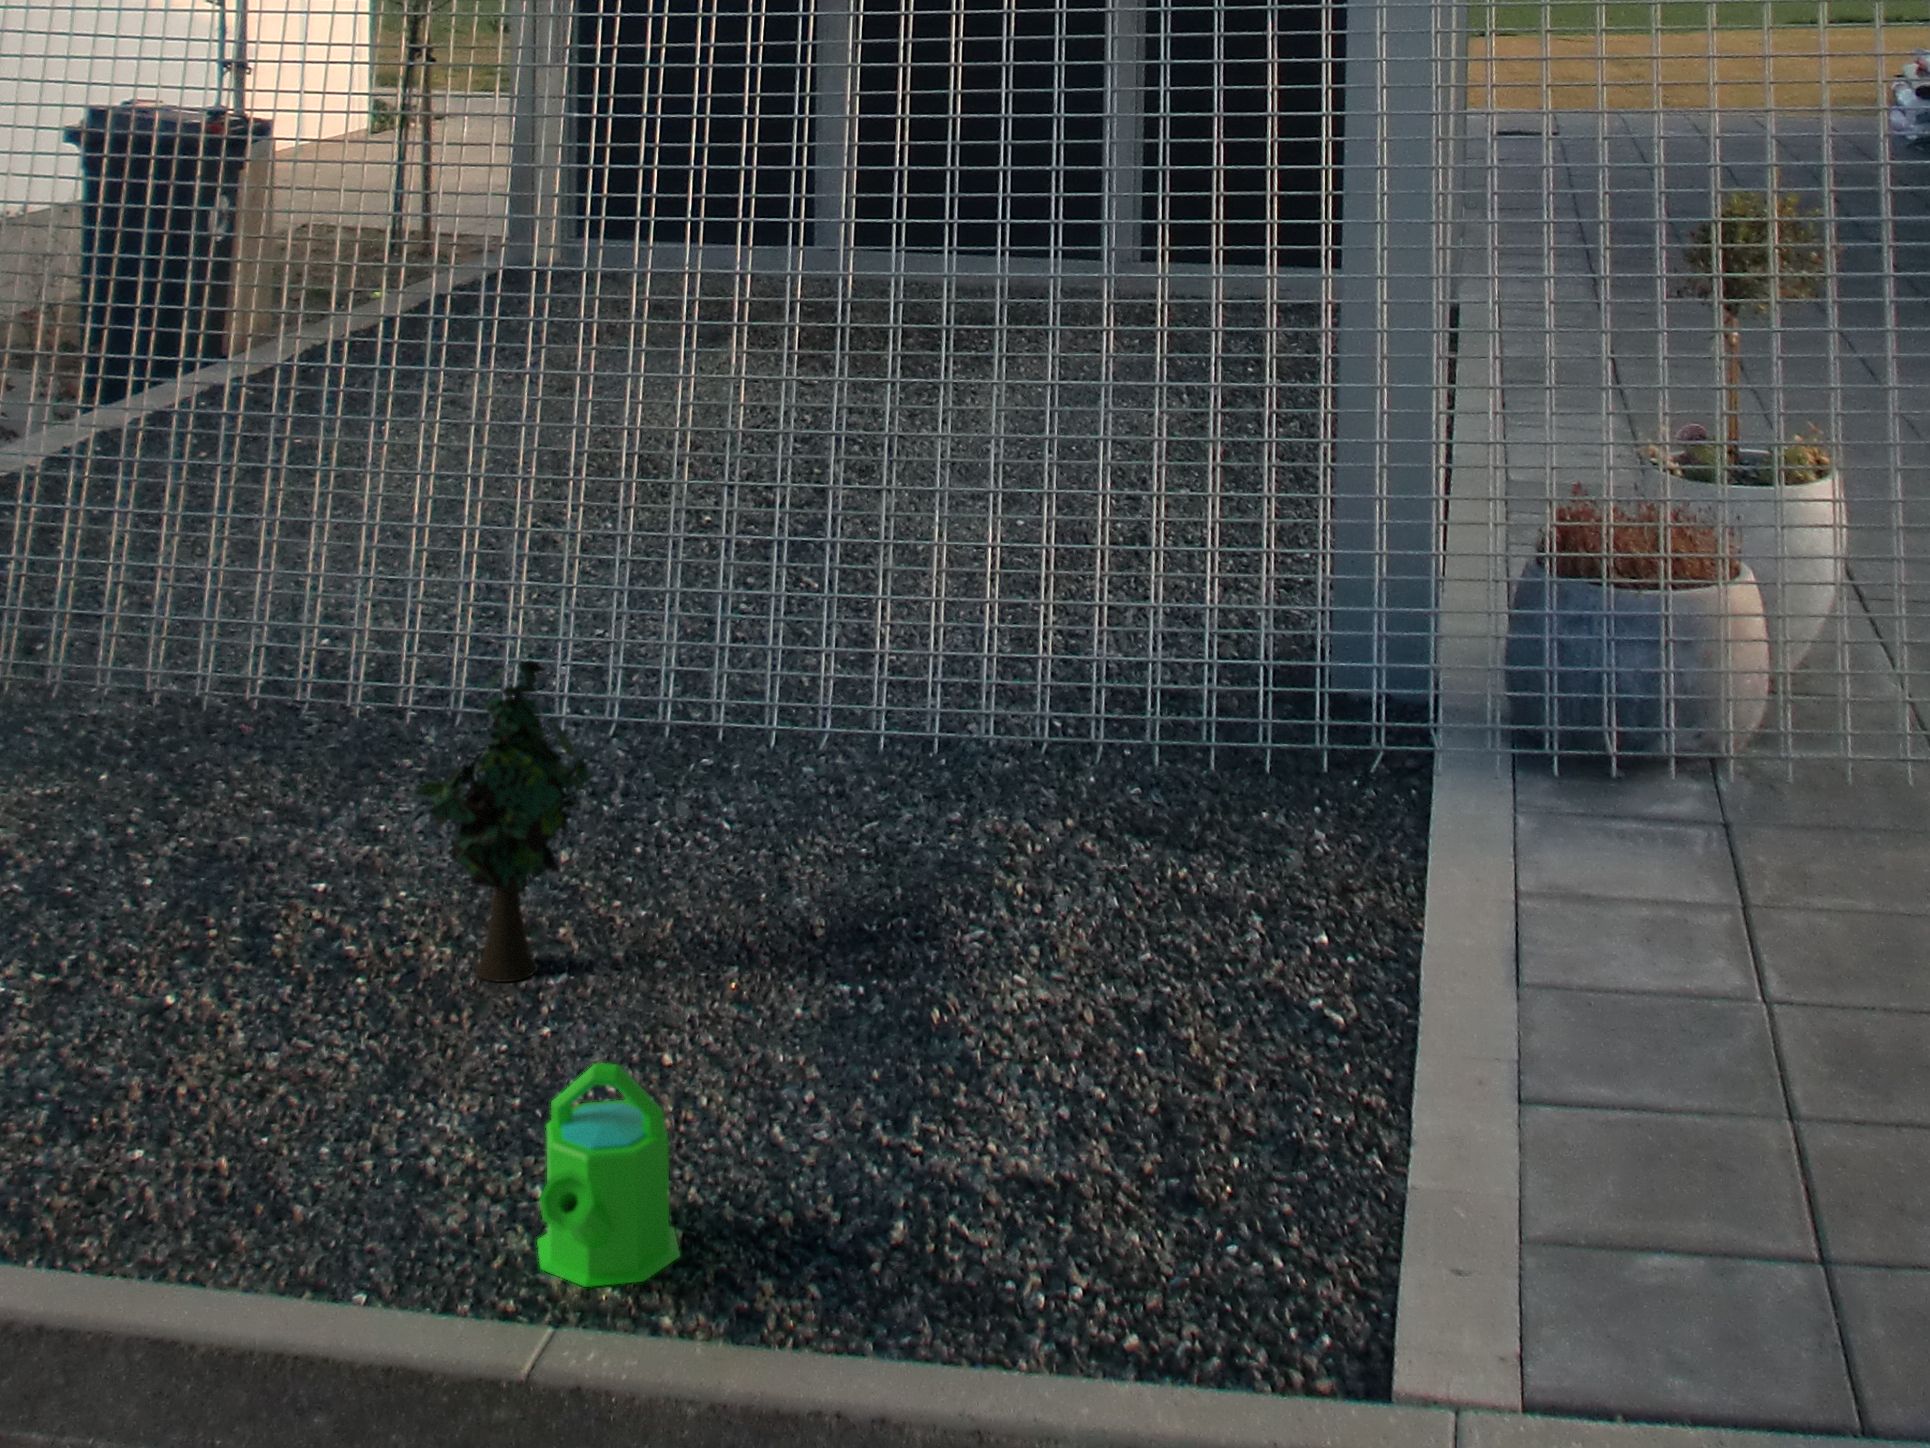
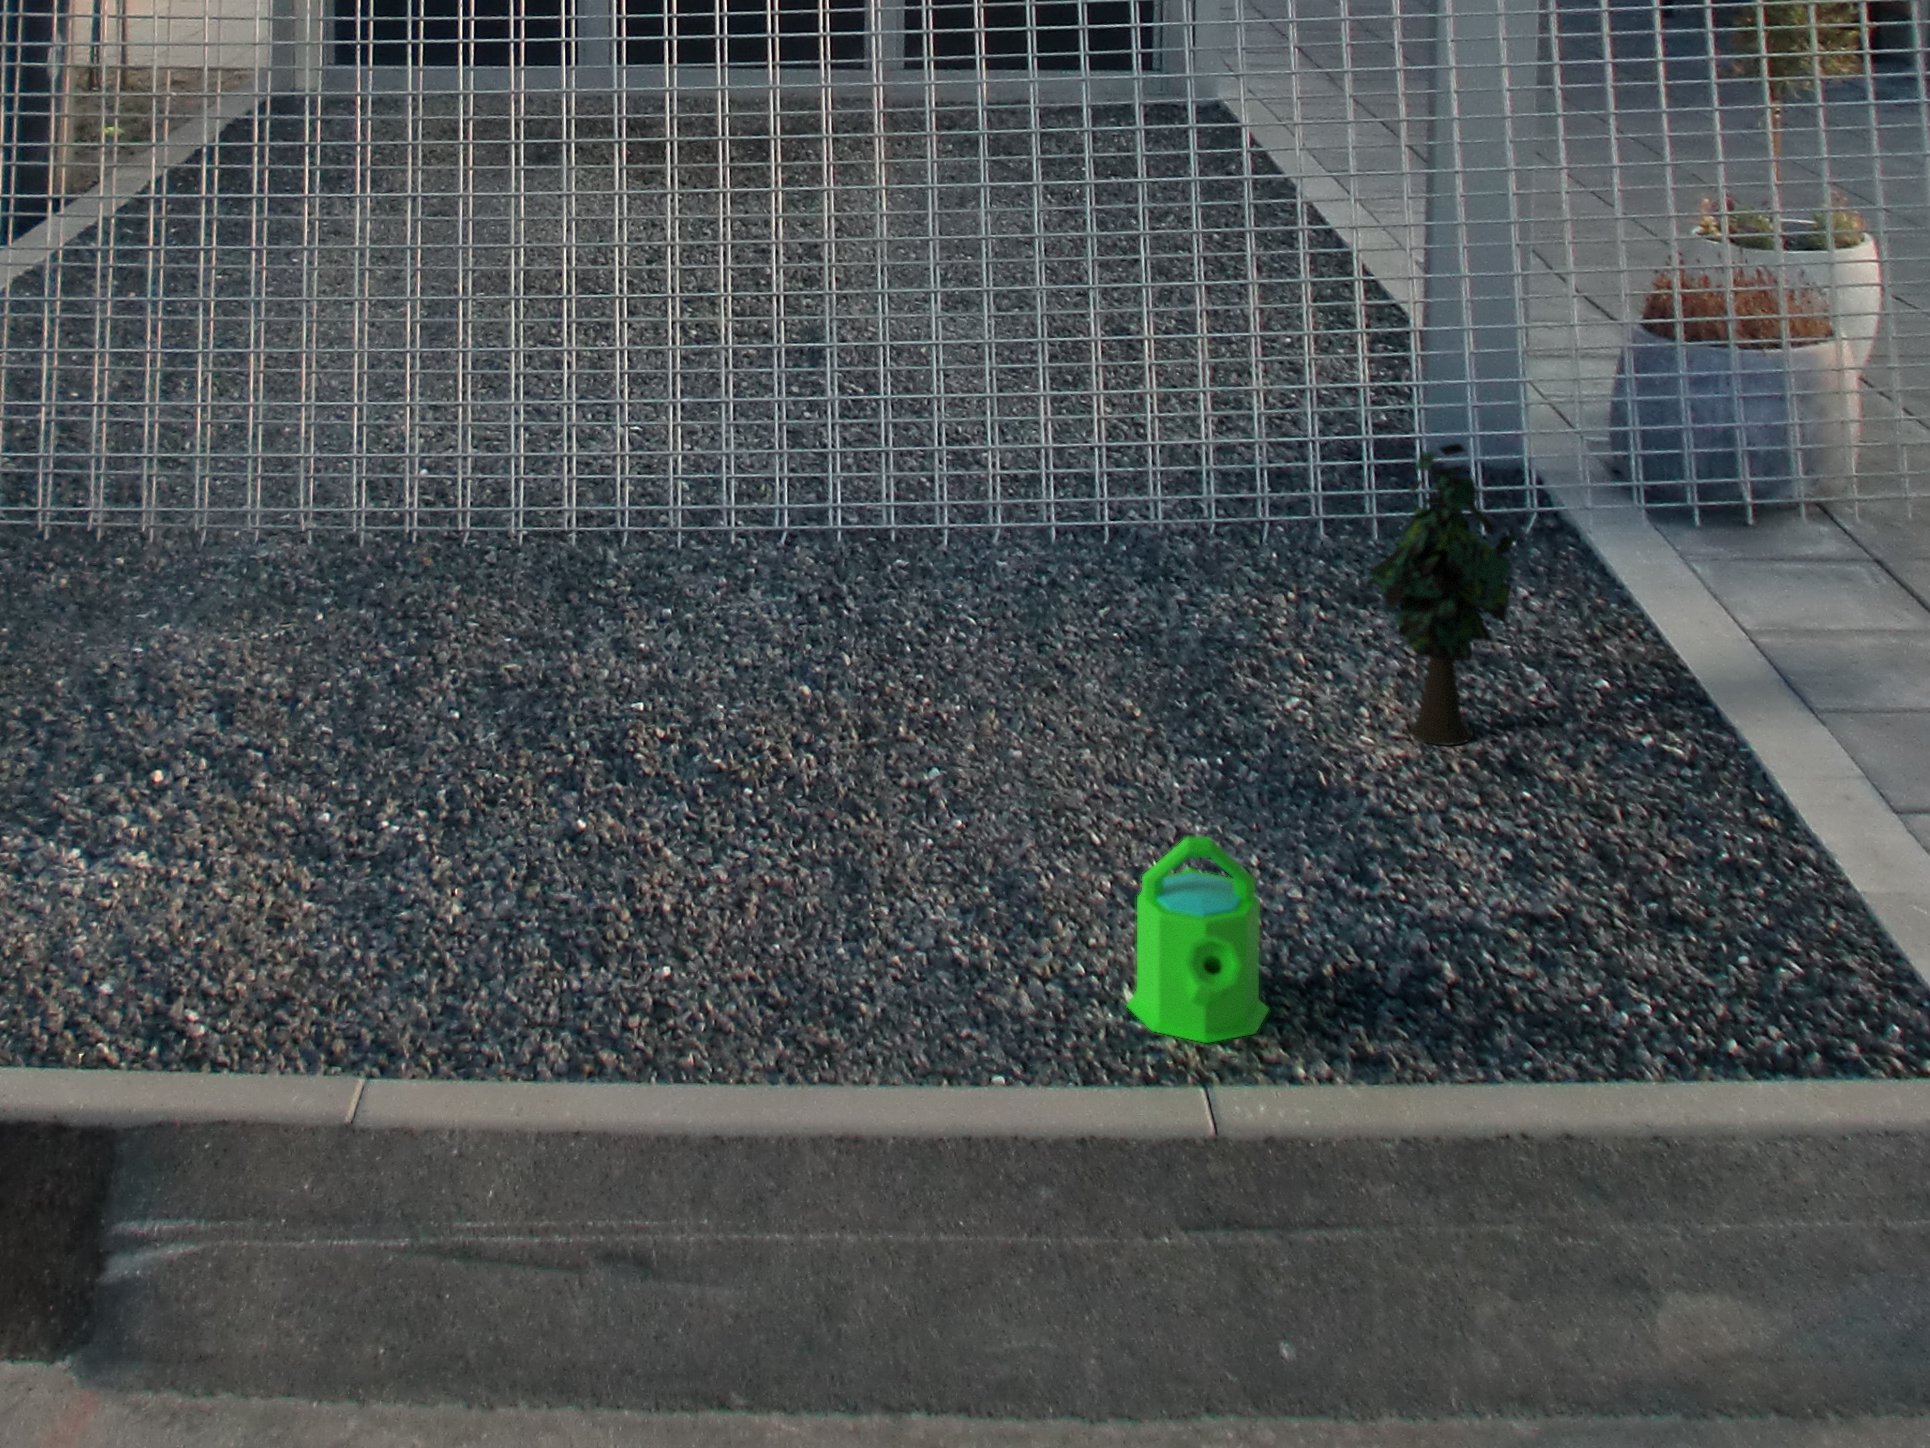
decorative plant: present [416,660,590,982] -> present [1366,443,1515,746]

